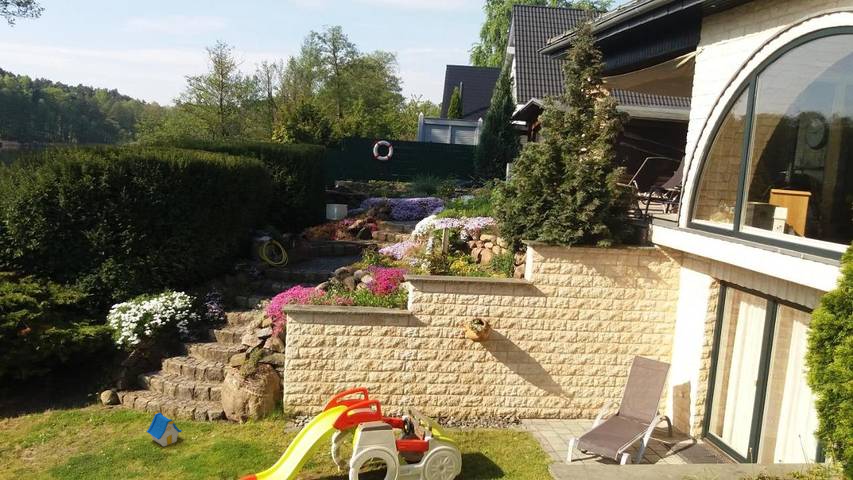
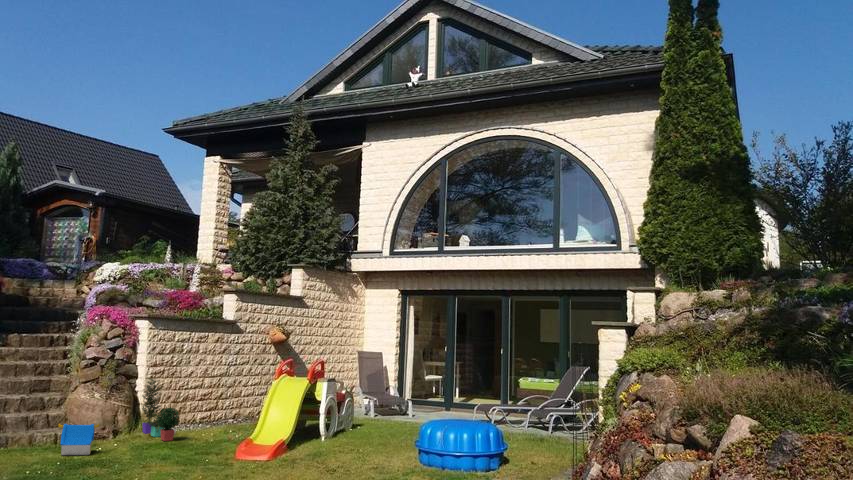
potted plant: none [238,371,291,447] -> present [142,379,180,441]

